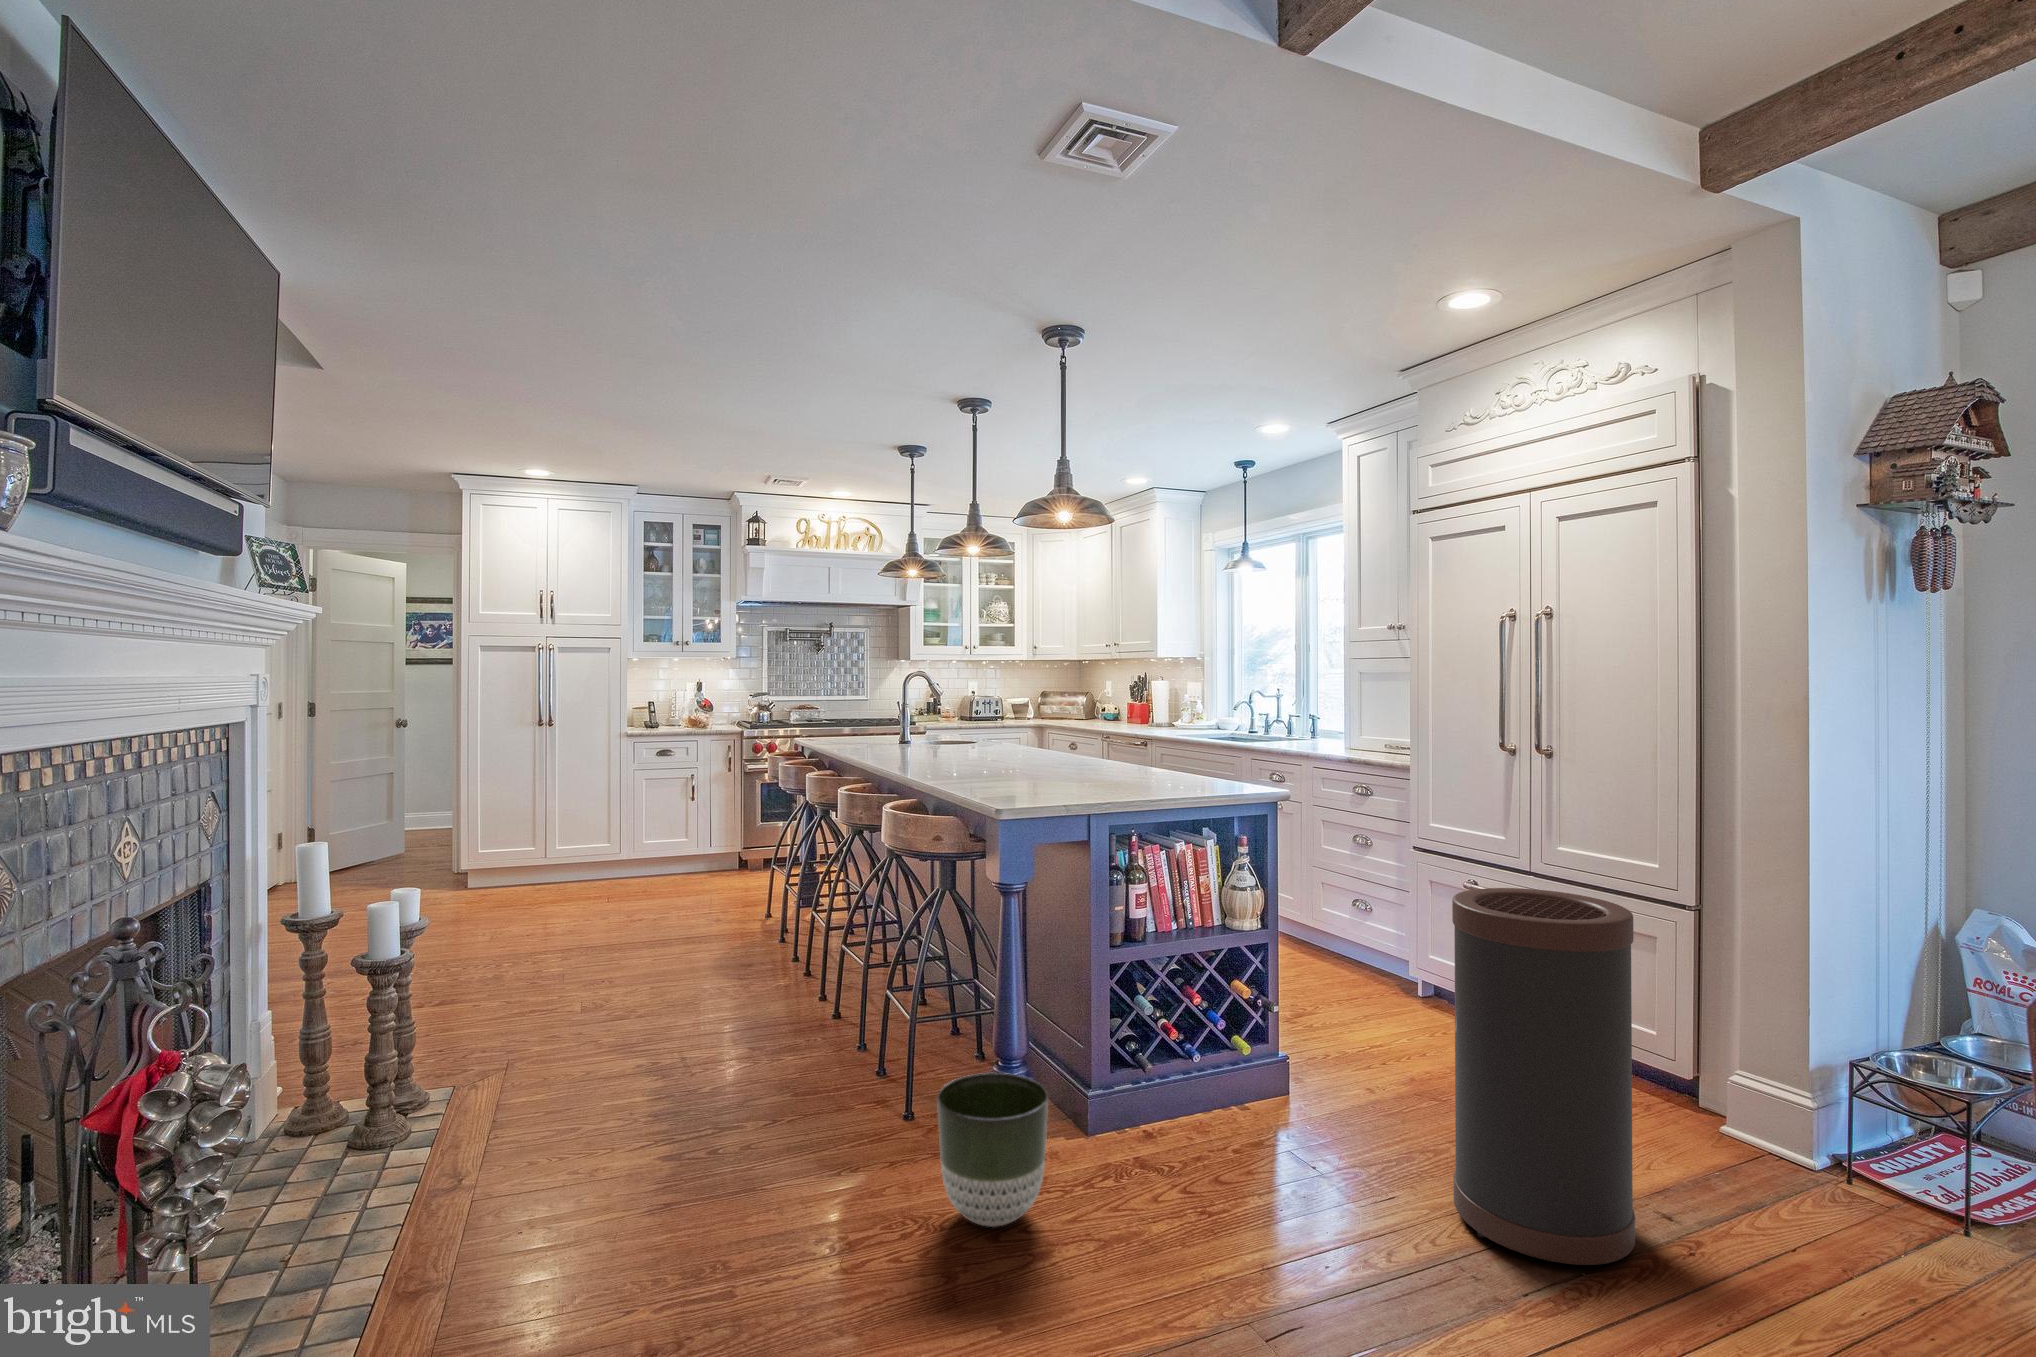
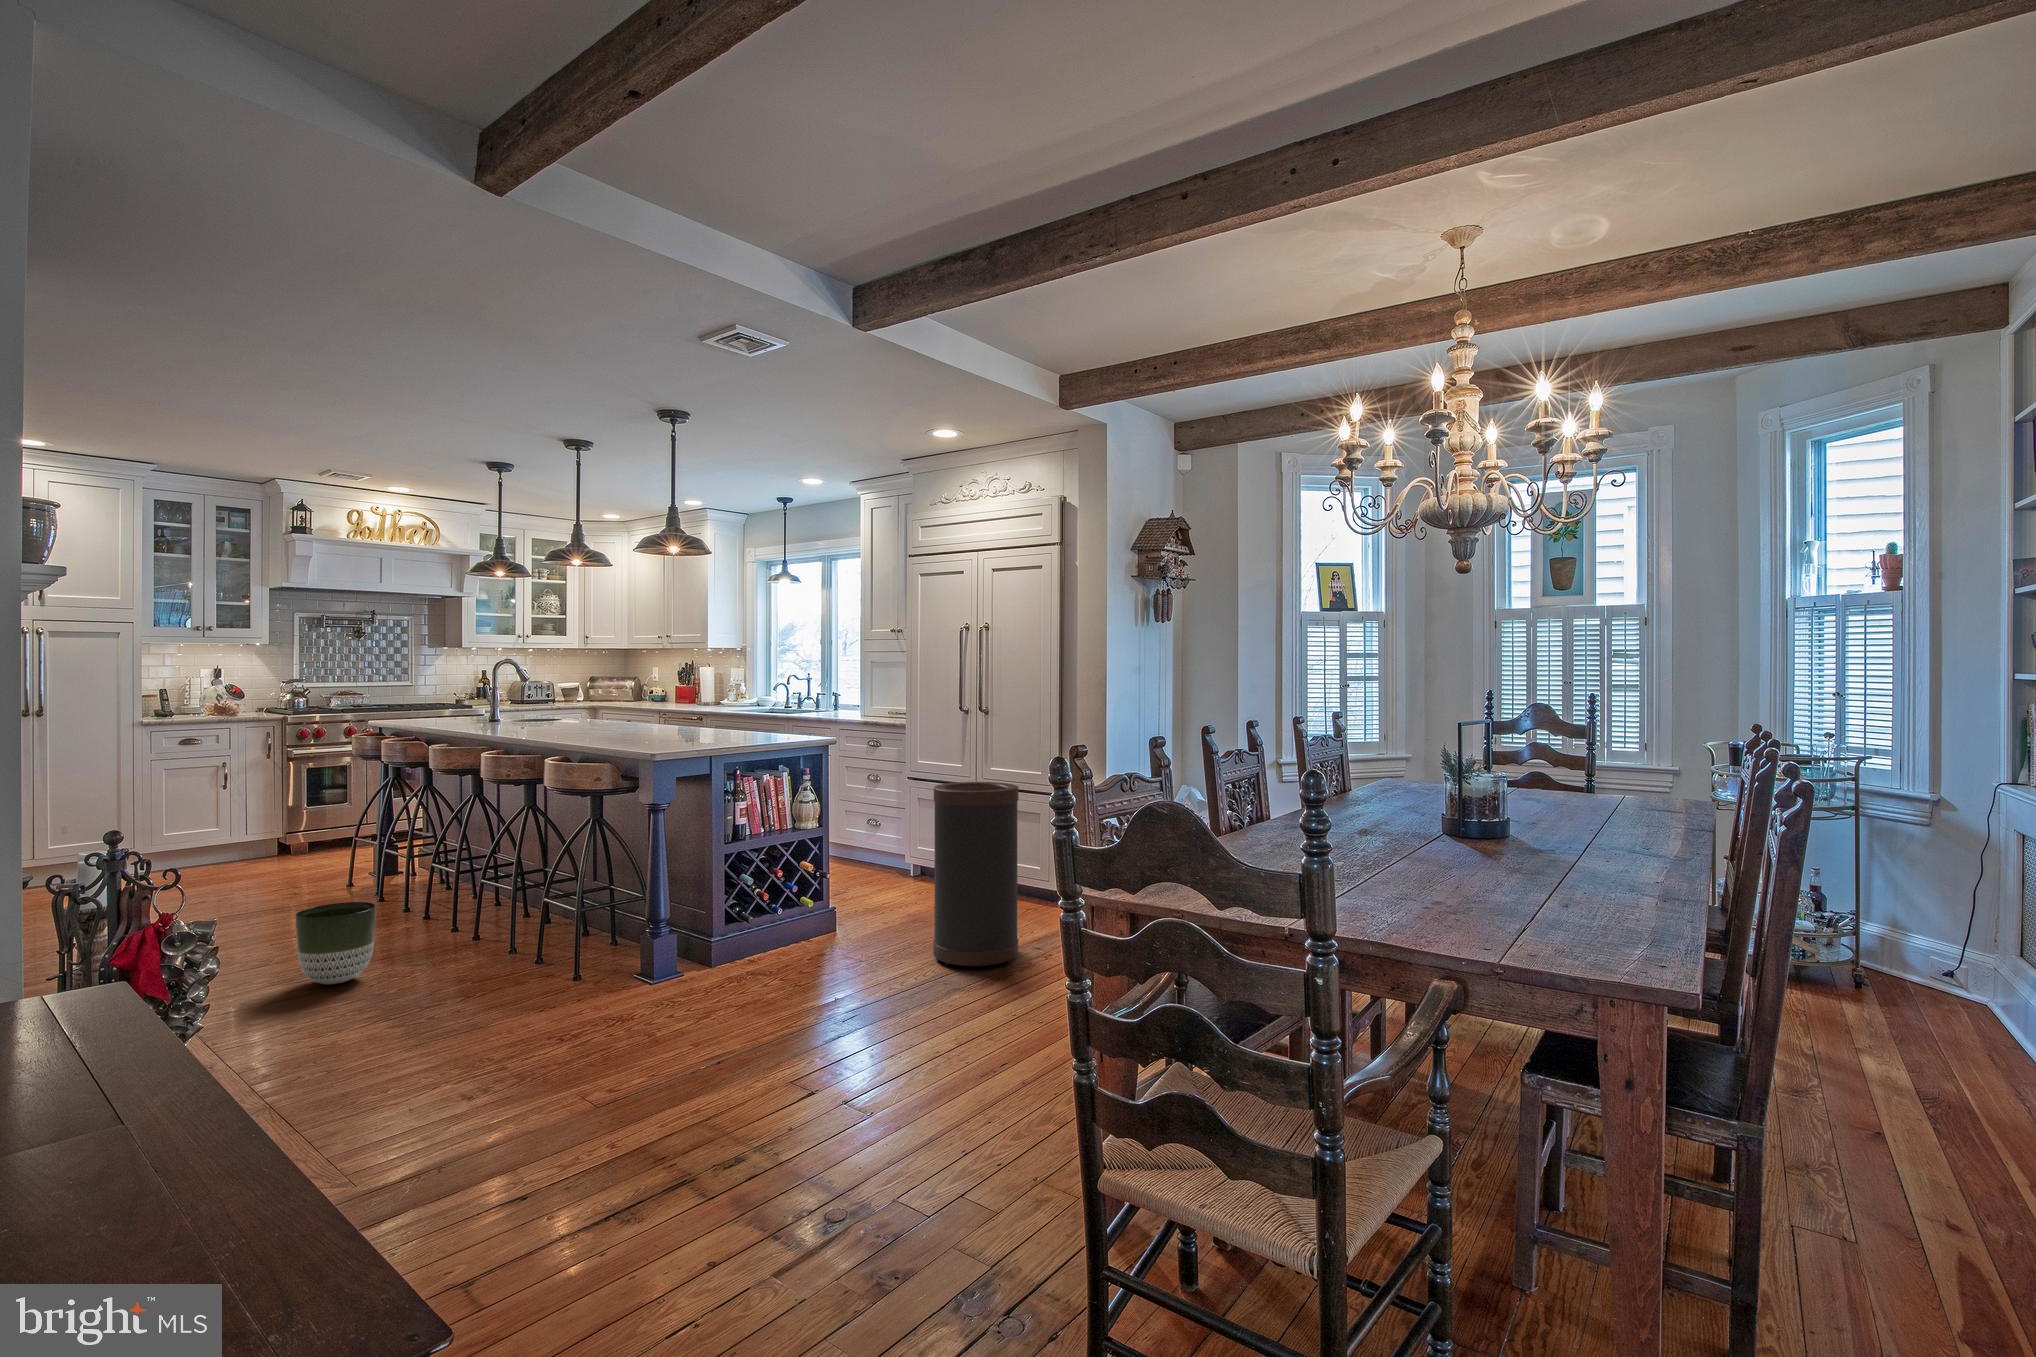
planter: present [937,1073,1048,1227] -> present [295,902,376,984]

